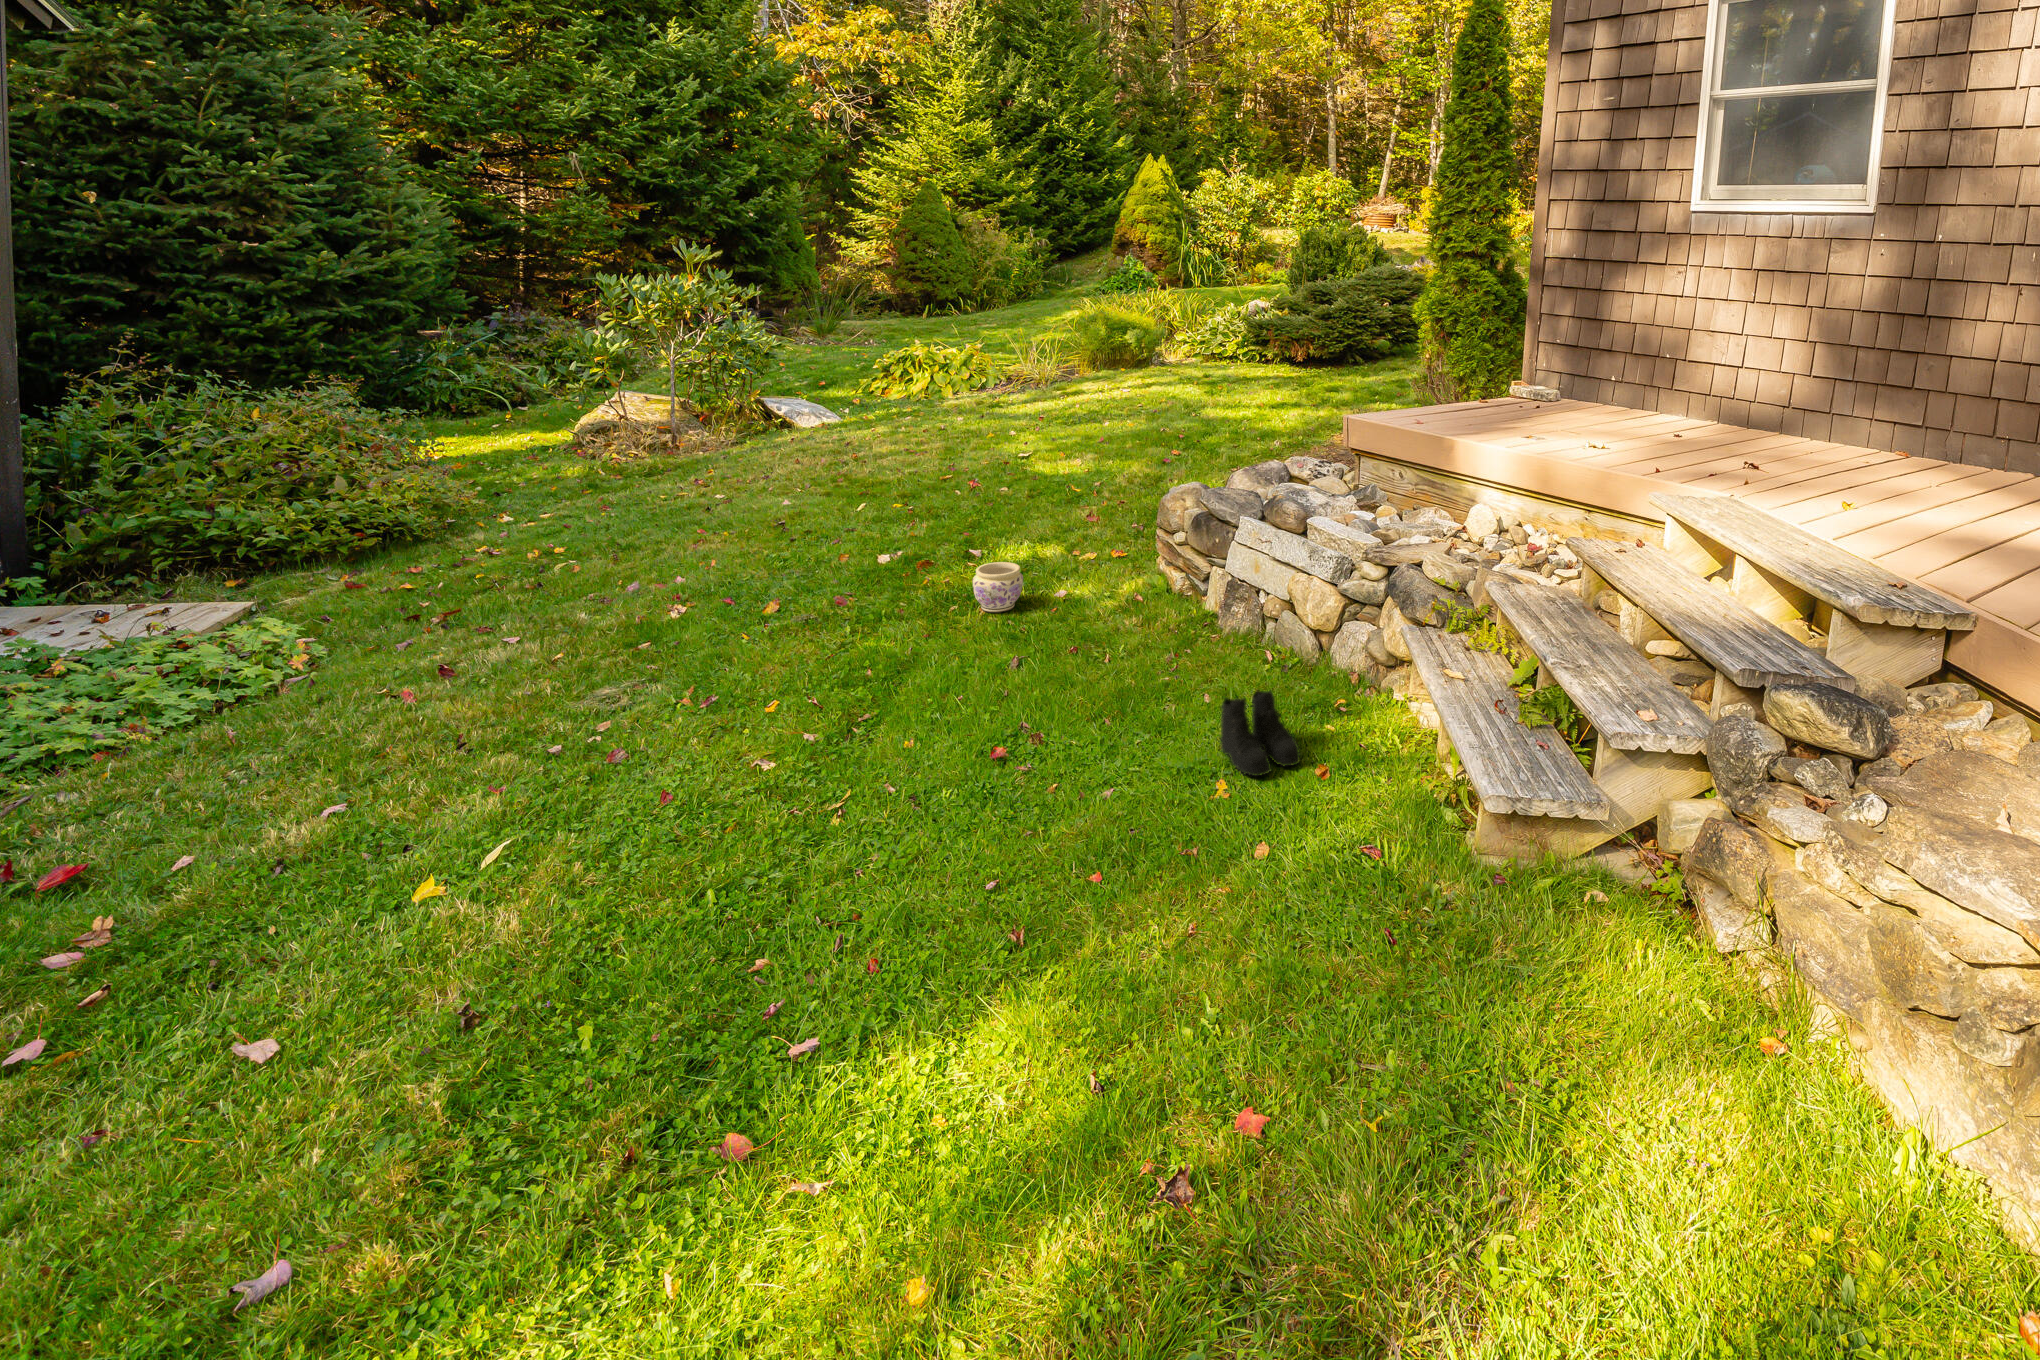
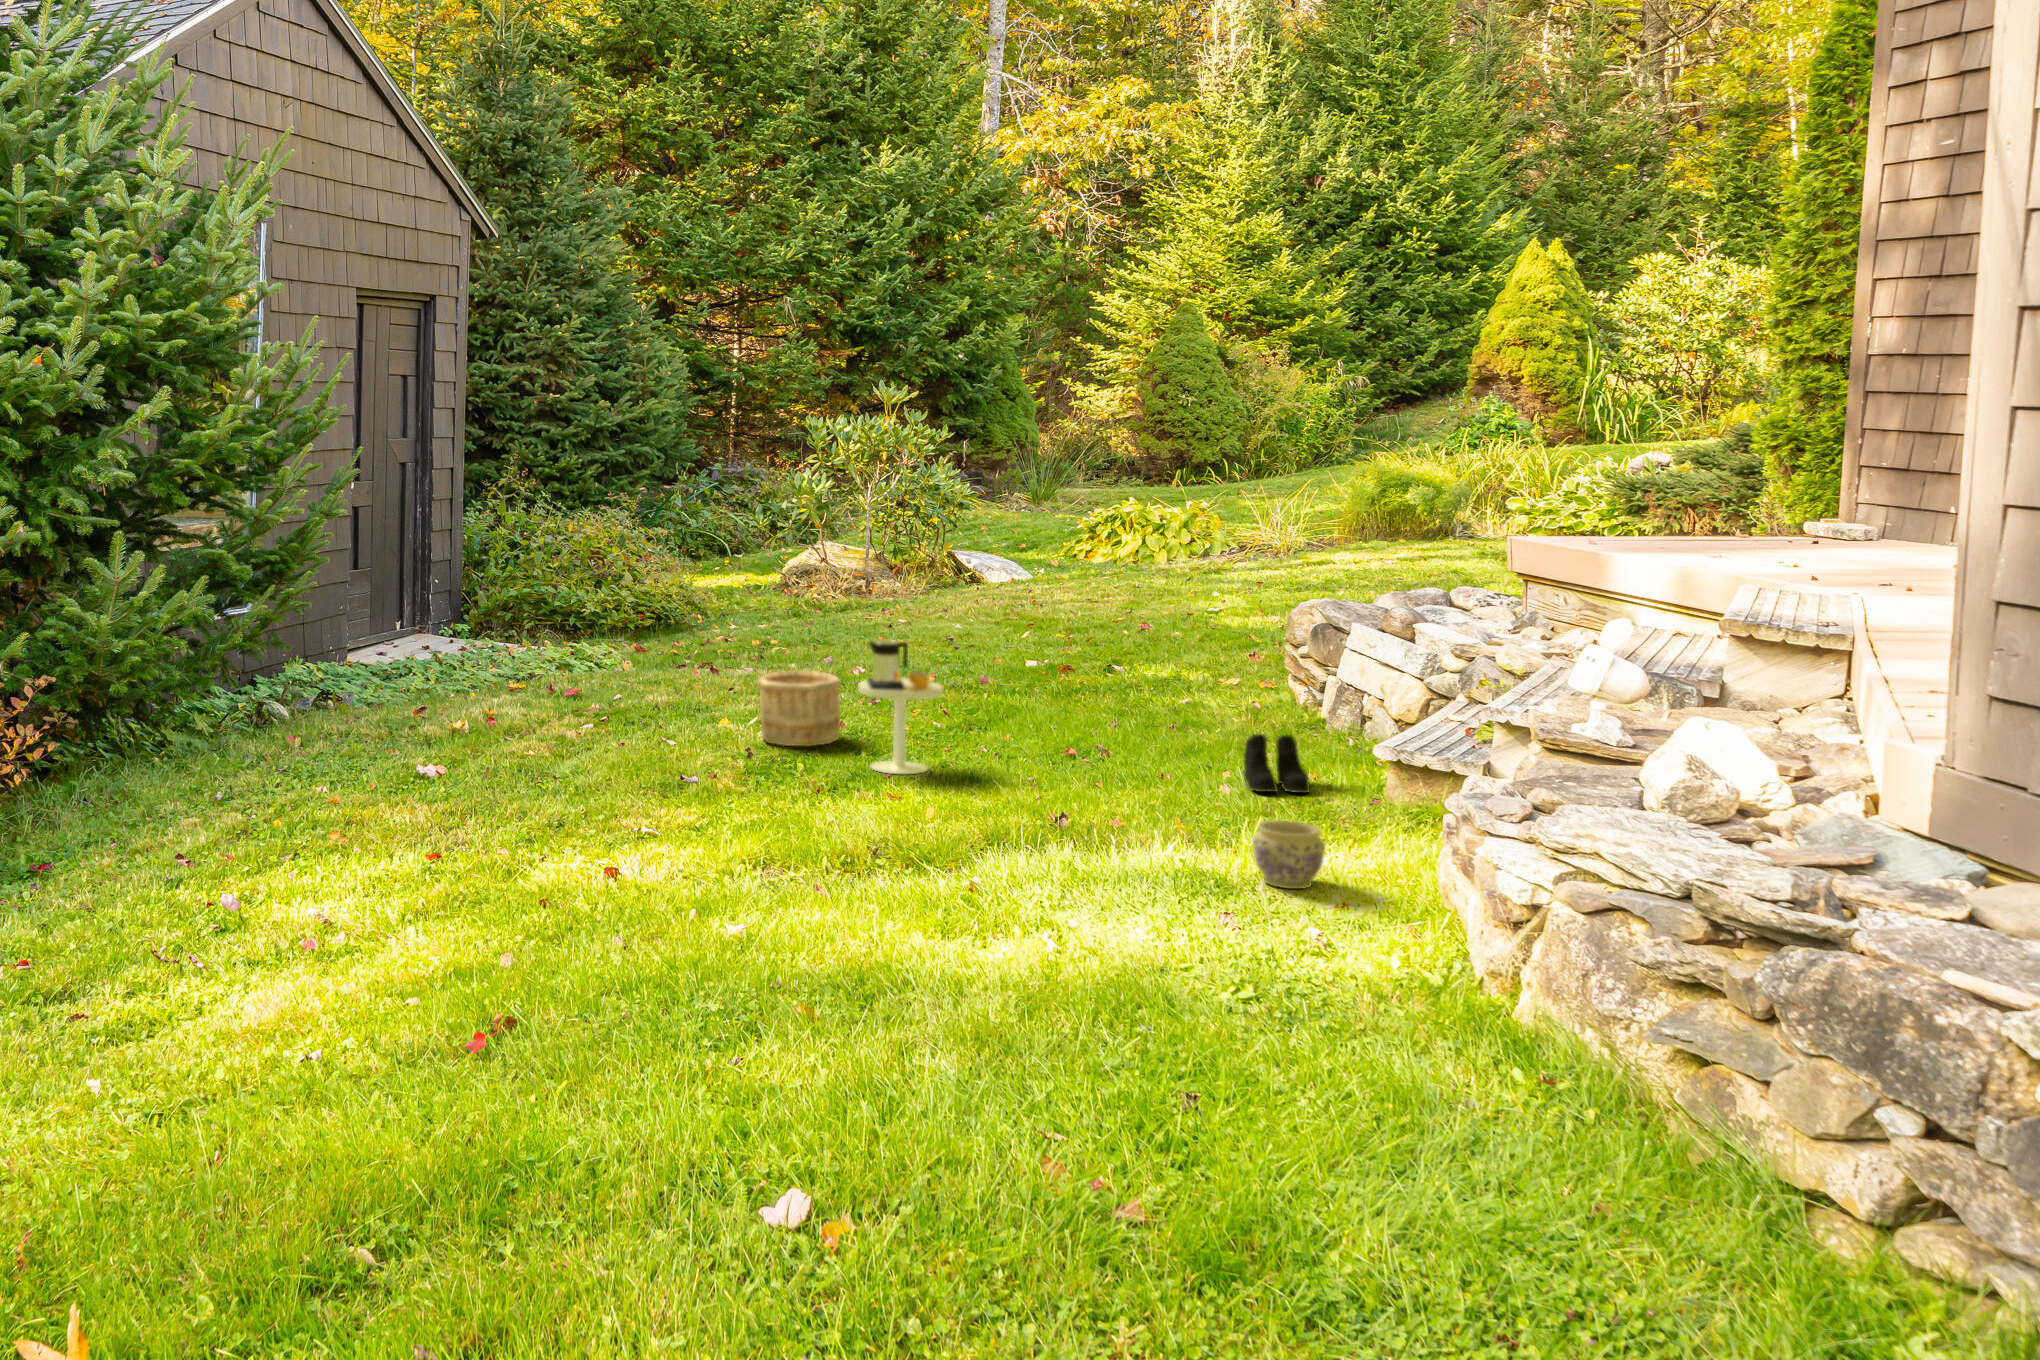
planter: present [973,562,1023,613] -> present [1253,820,1325,889]
side table: none [691,650,827,848] -> present [858,640,943,774]
wooden bucket: none [509,673,659,811] -> present [758,671,841,747]

